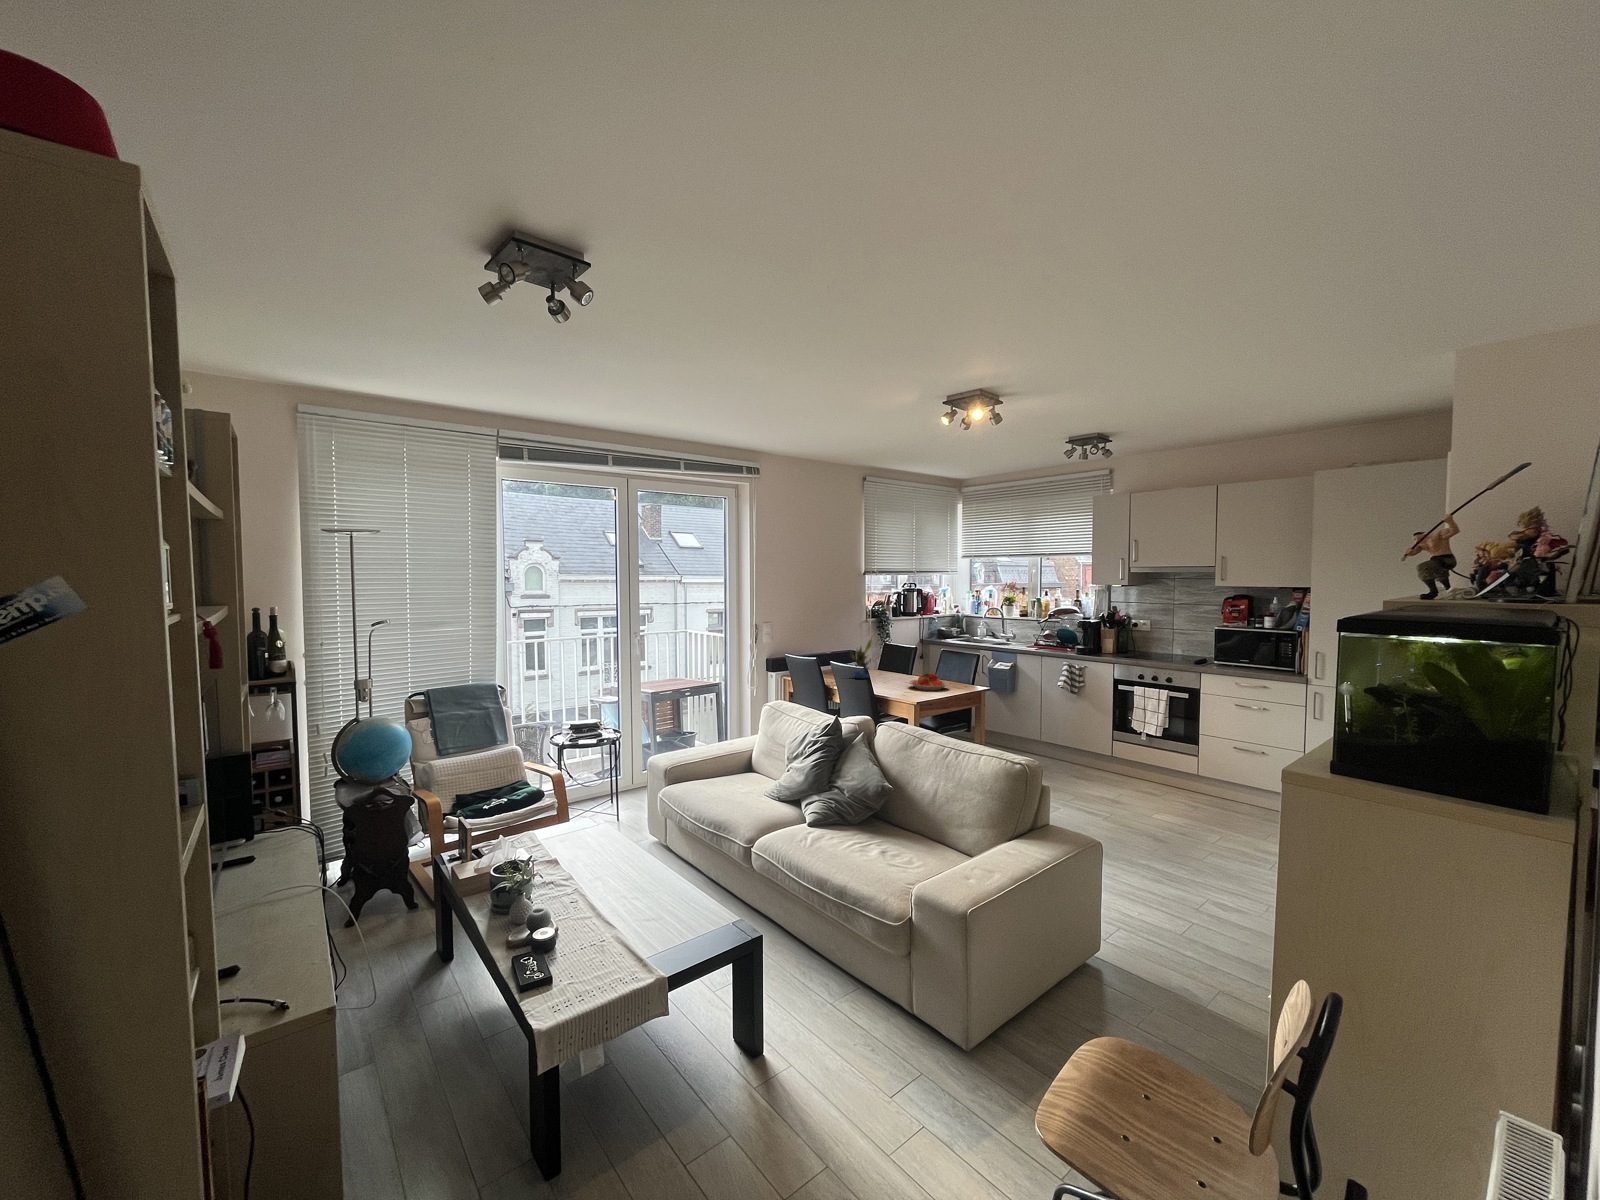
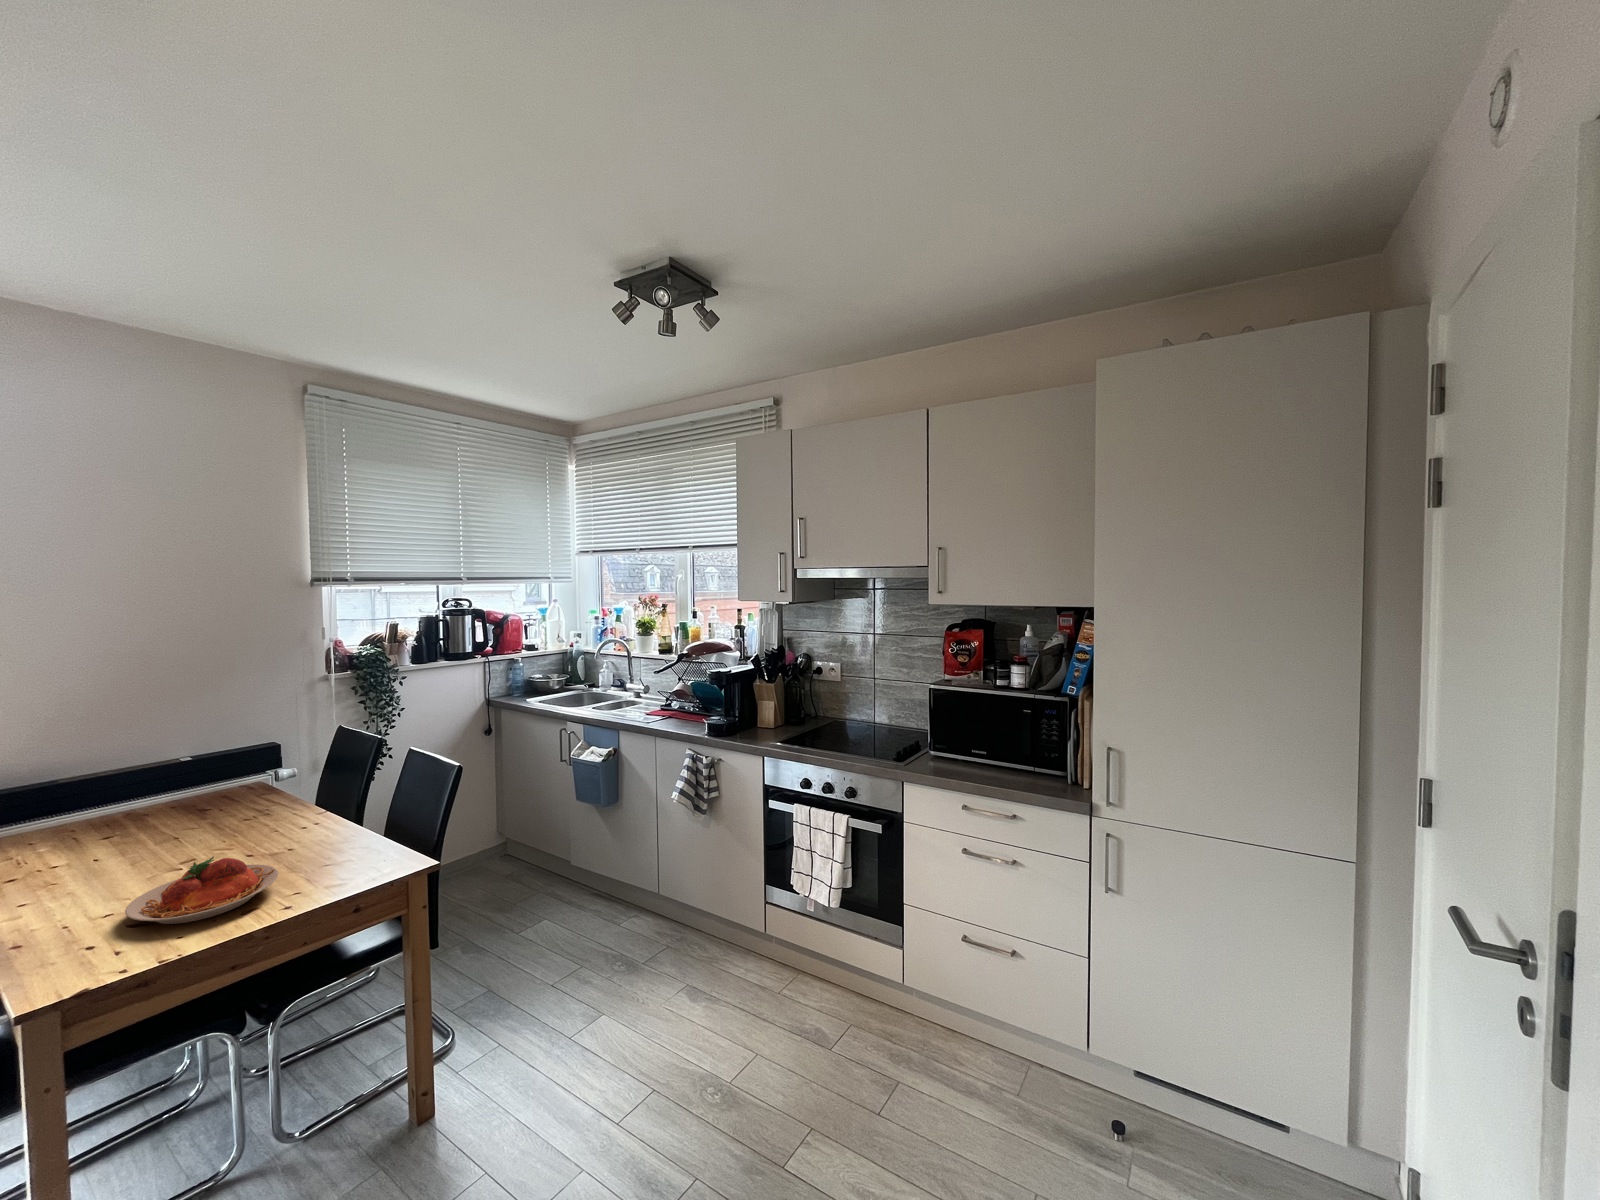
potted plant: present [851,639,872,679] -> none [89,742,182,858]

